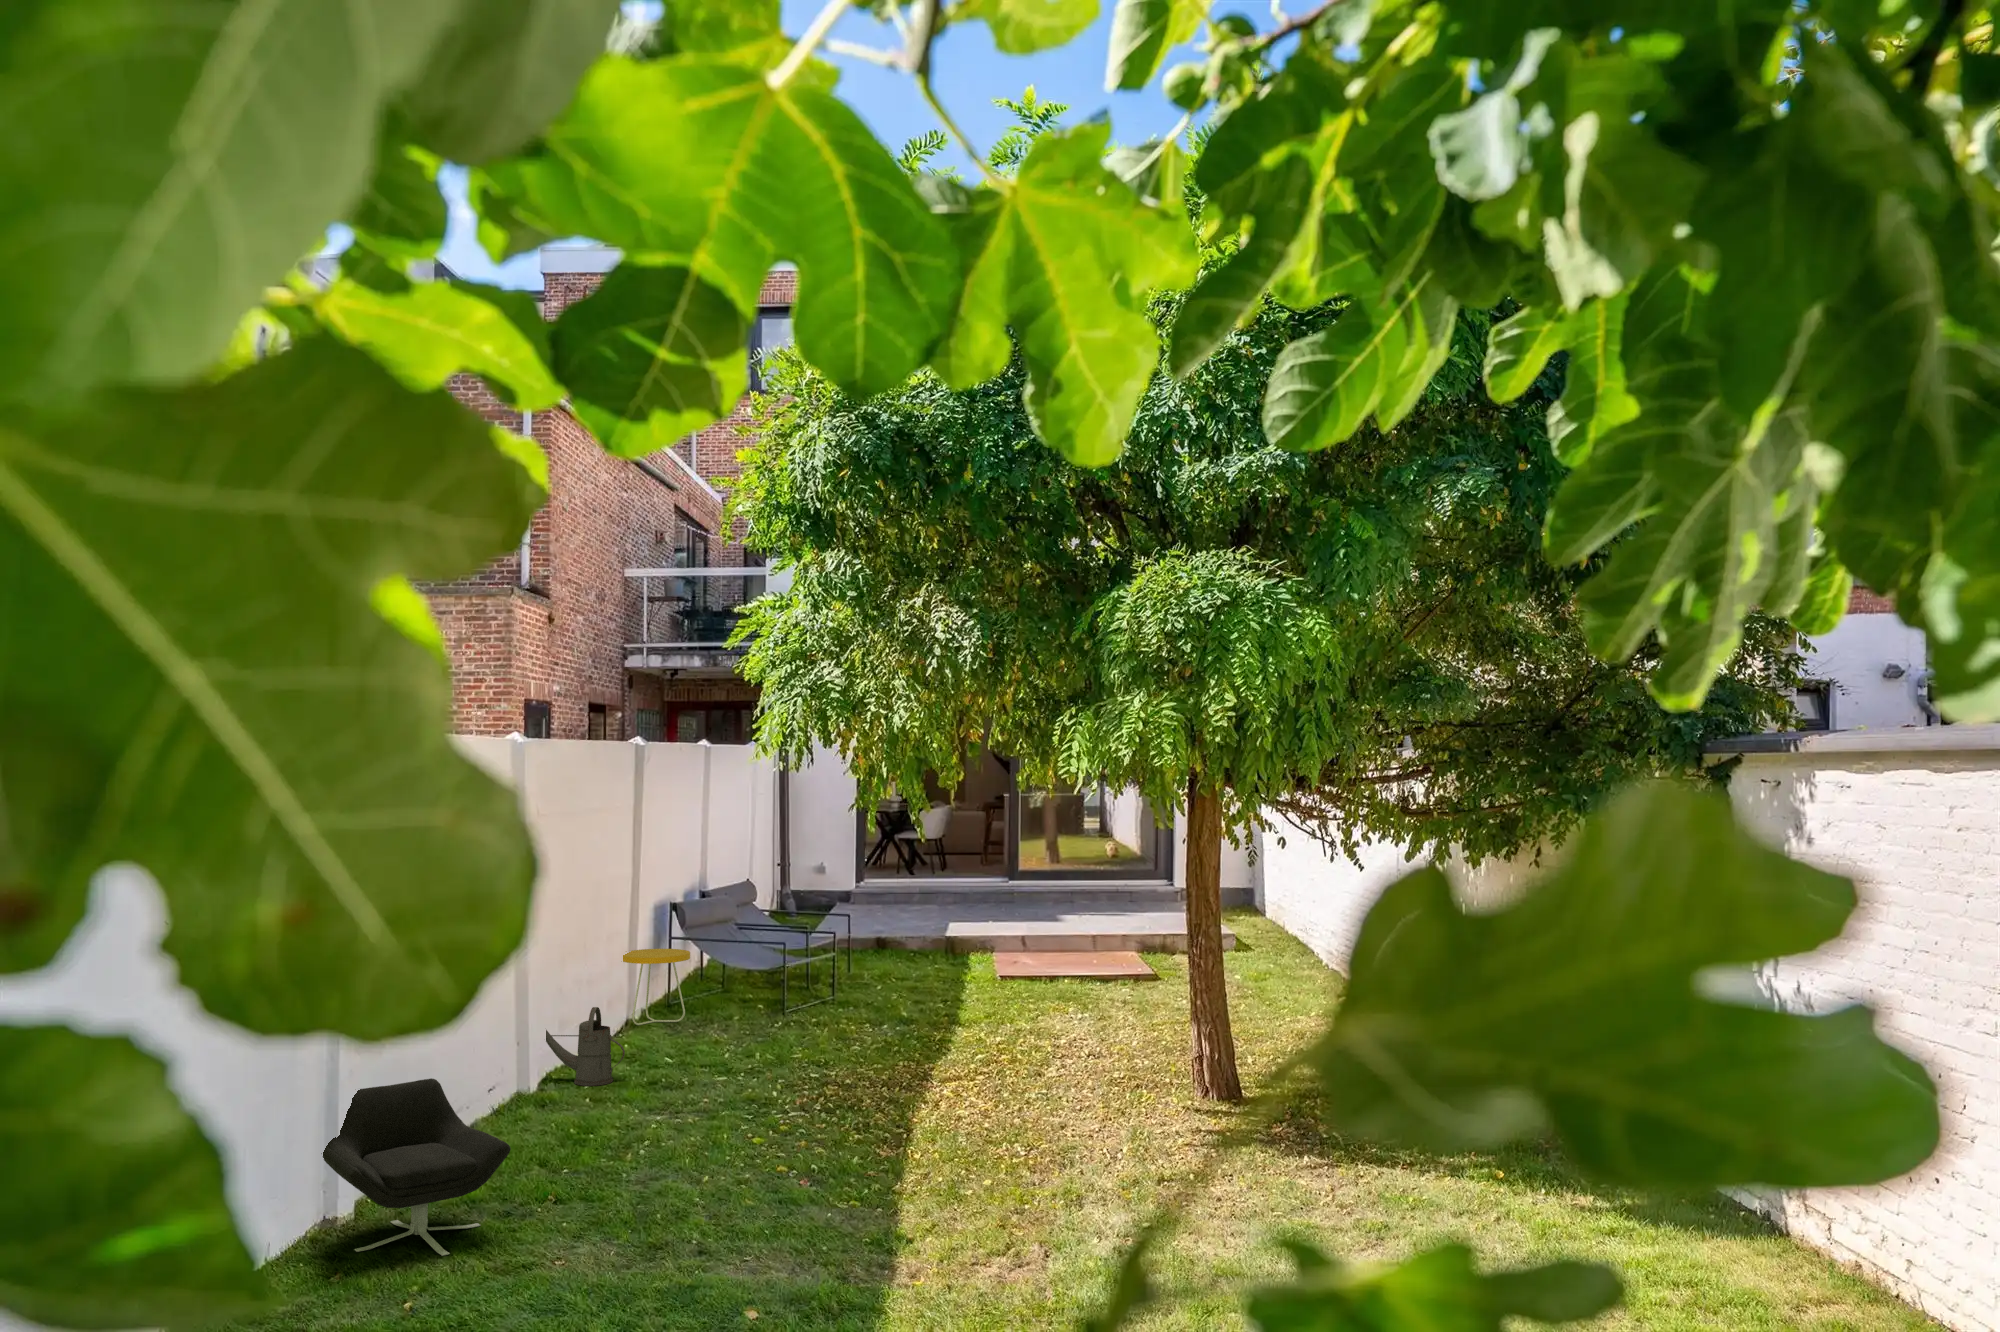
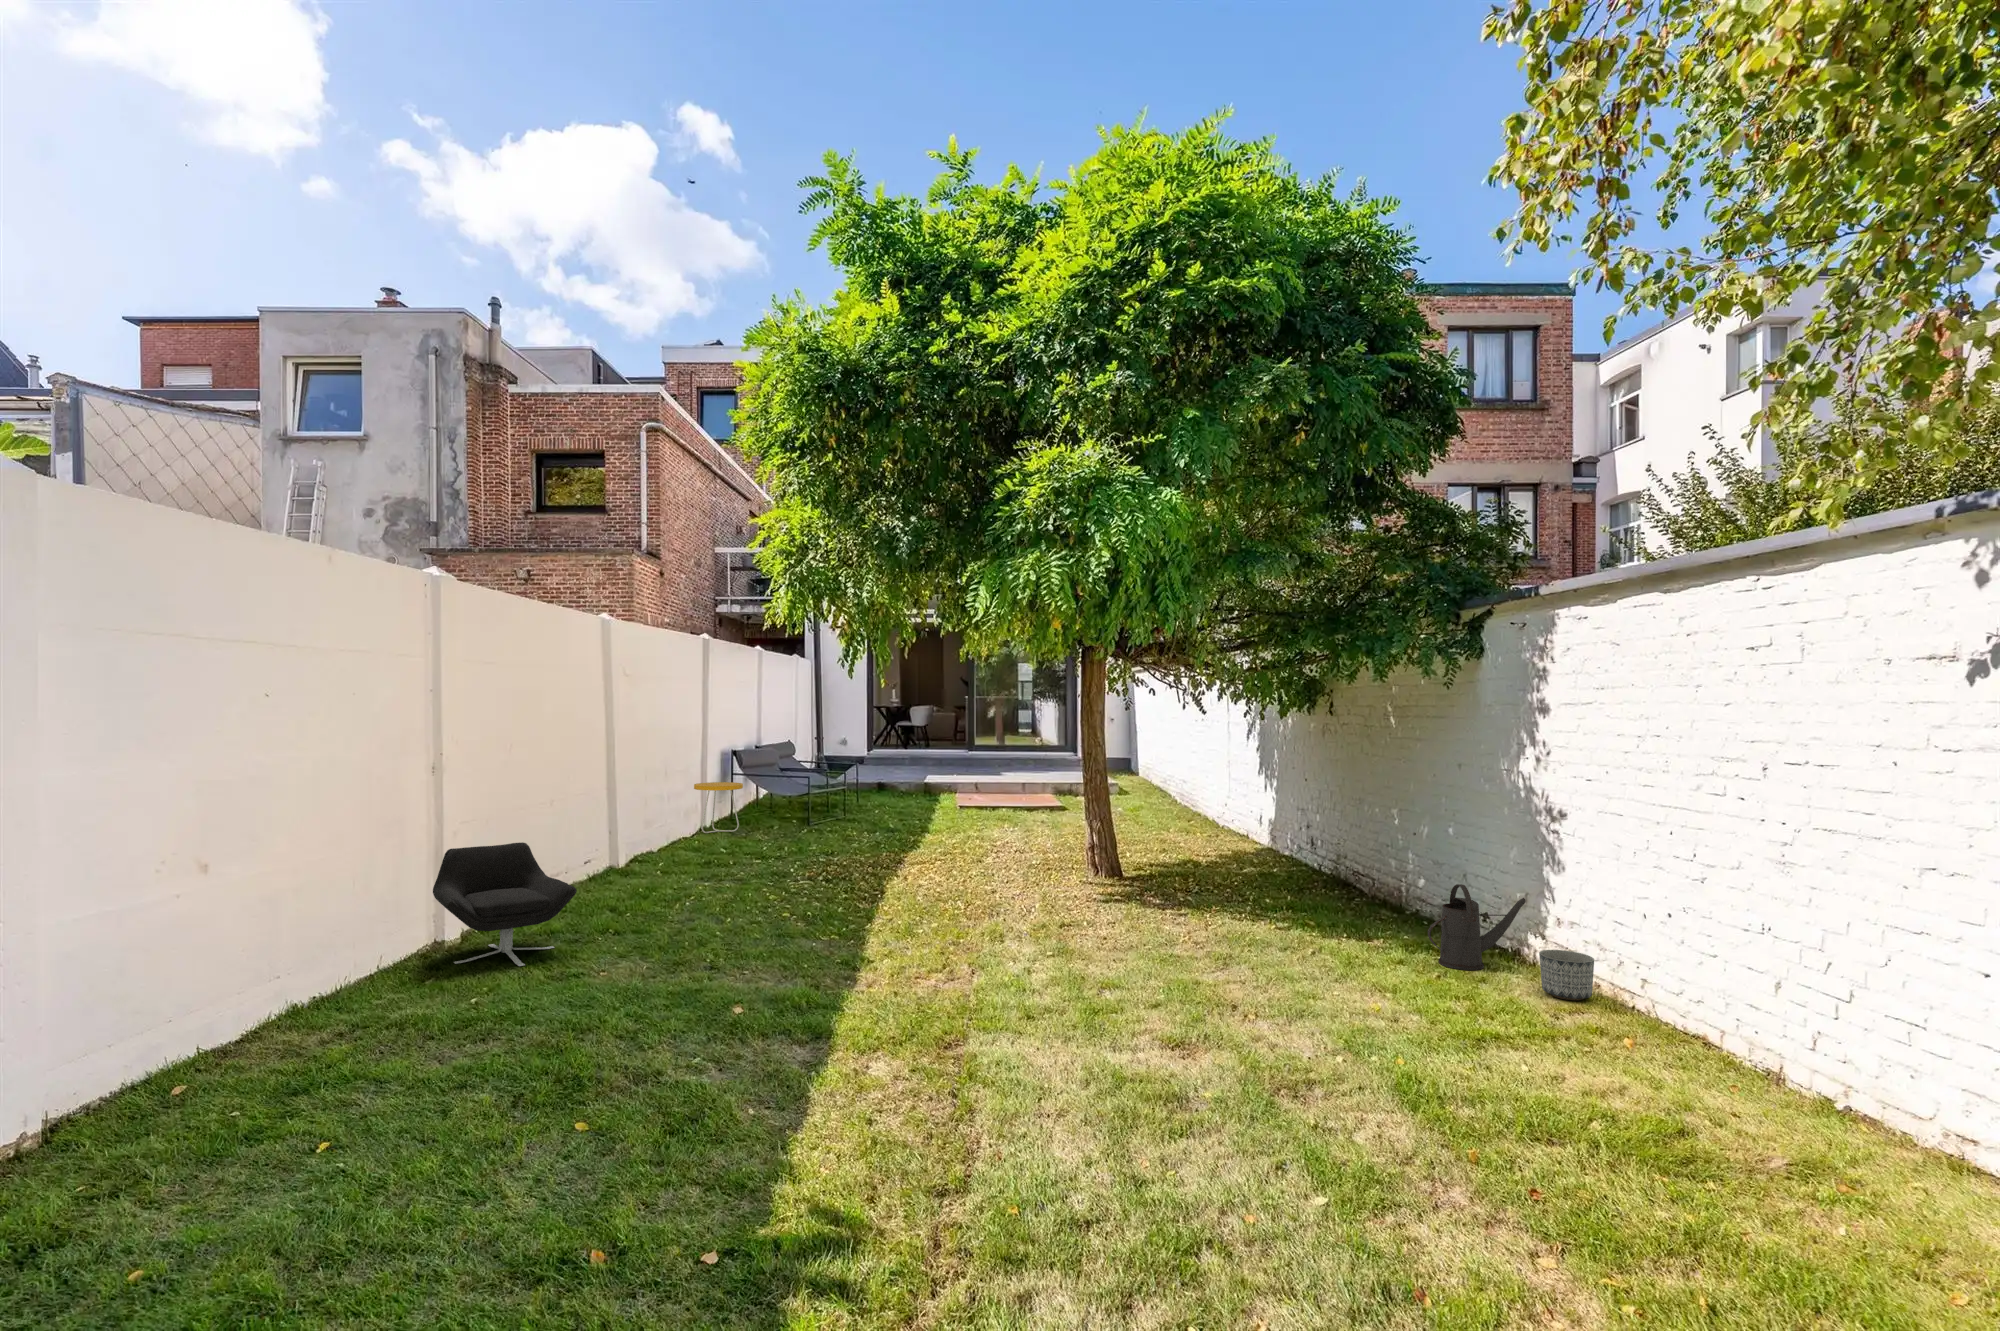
watering can: present [546,1007,625,1086] -> present [1428,884,1526,970]
planter: none [1821,1233,1895,1305] -> present [1539,950,1594,1000]

